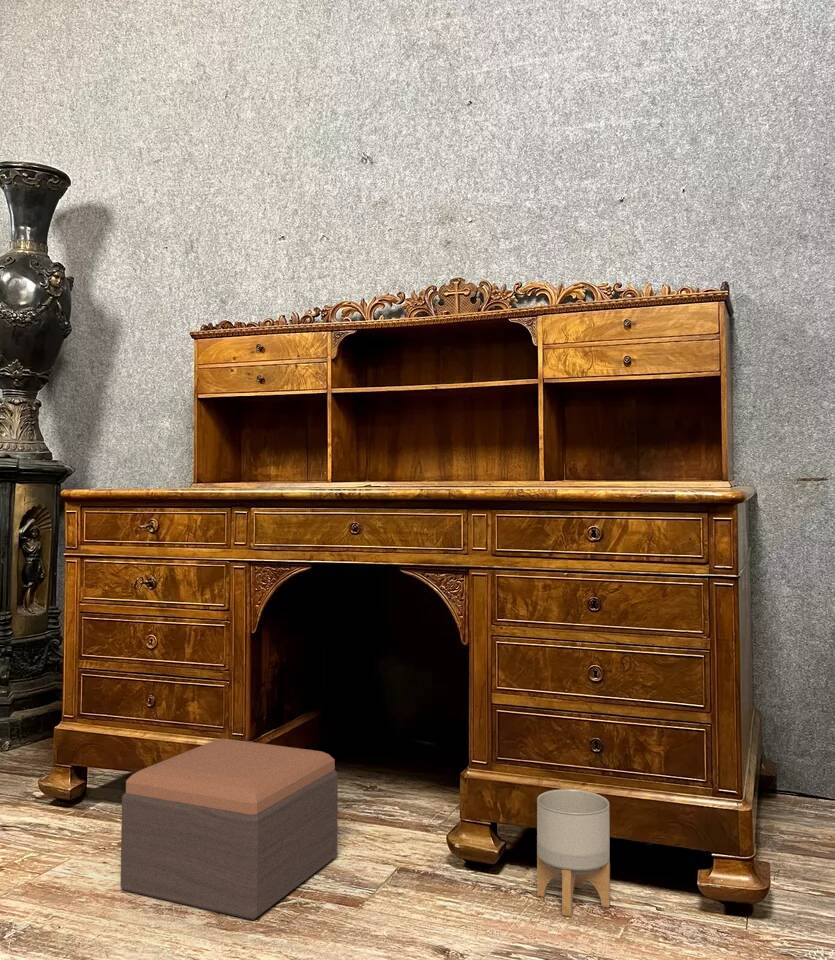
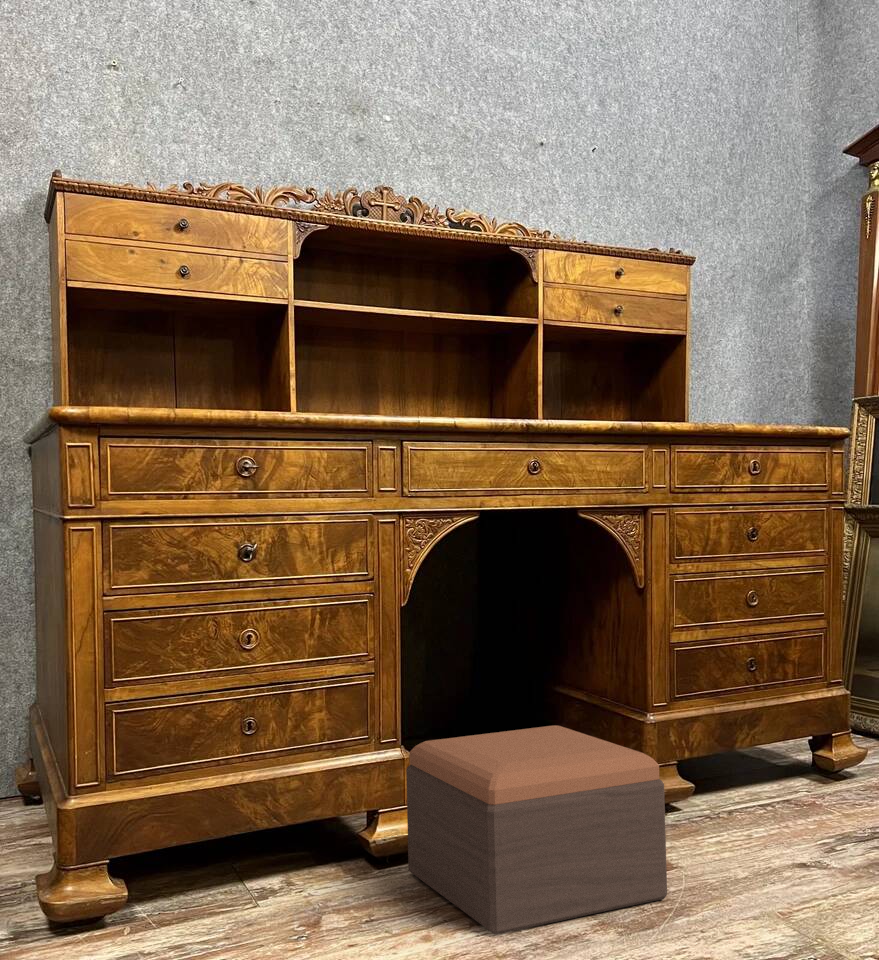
planter: present [537,789,610,916] -> none [737,709,808,815]

